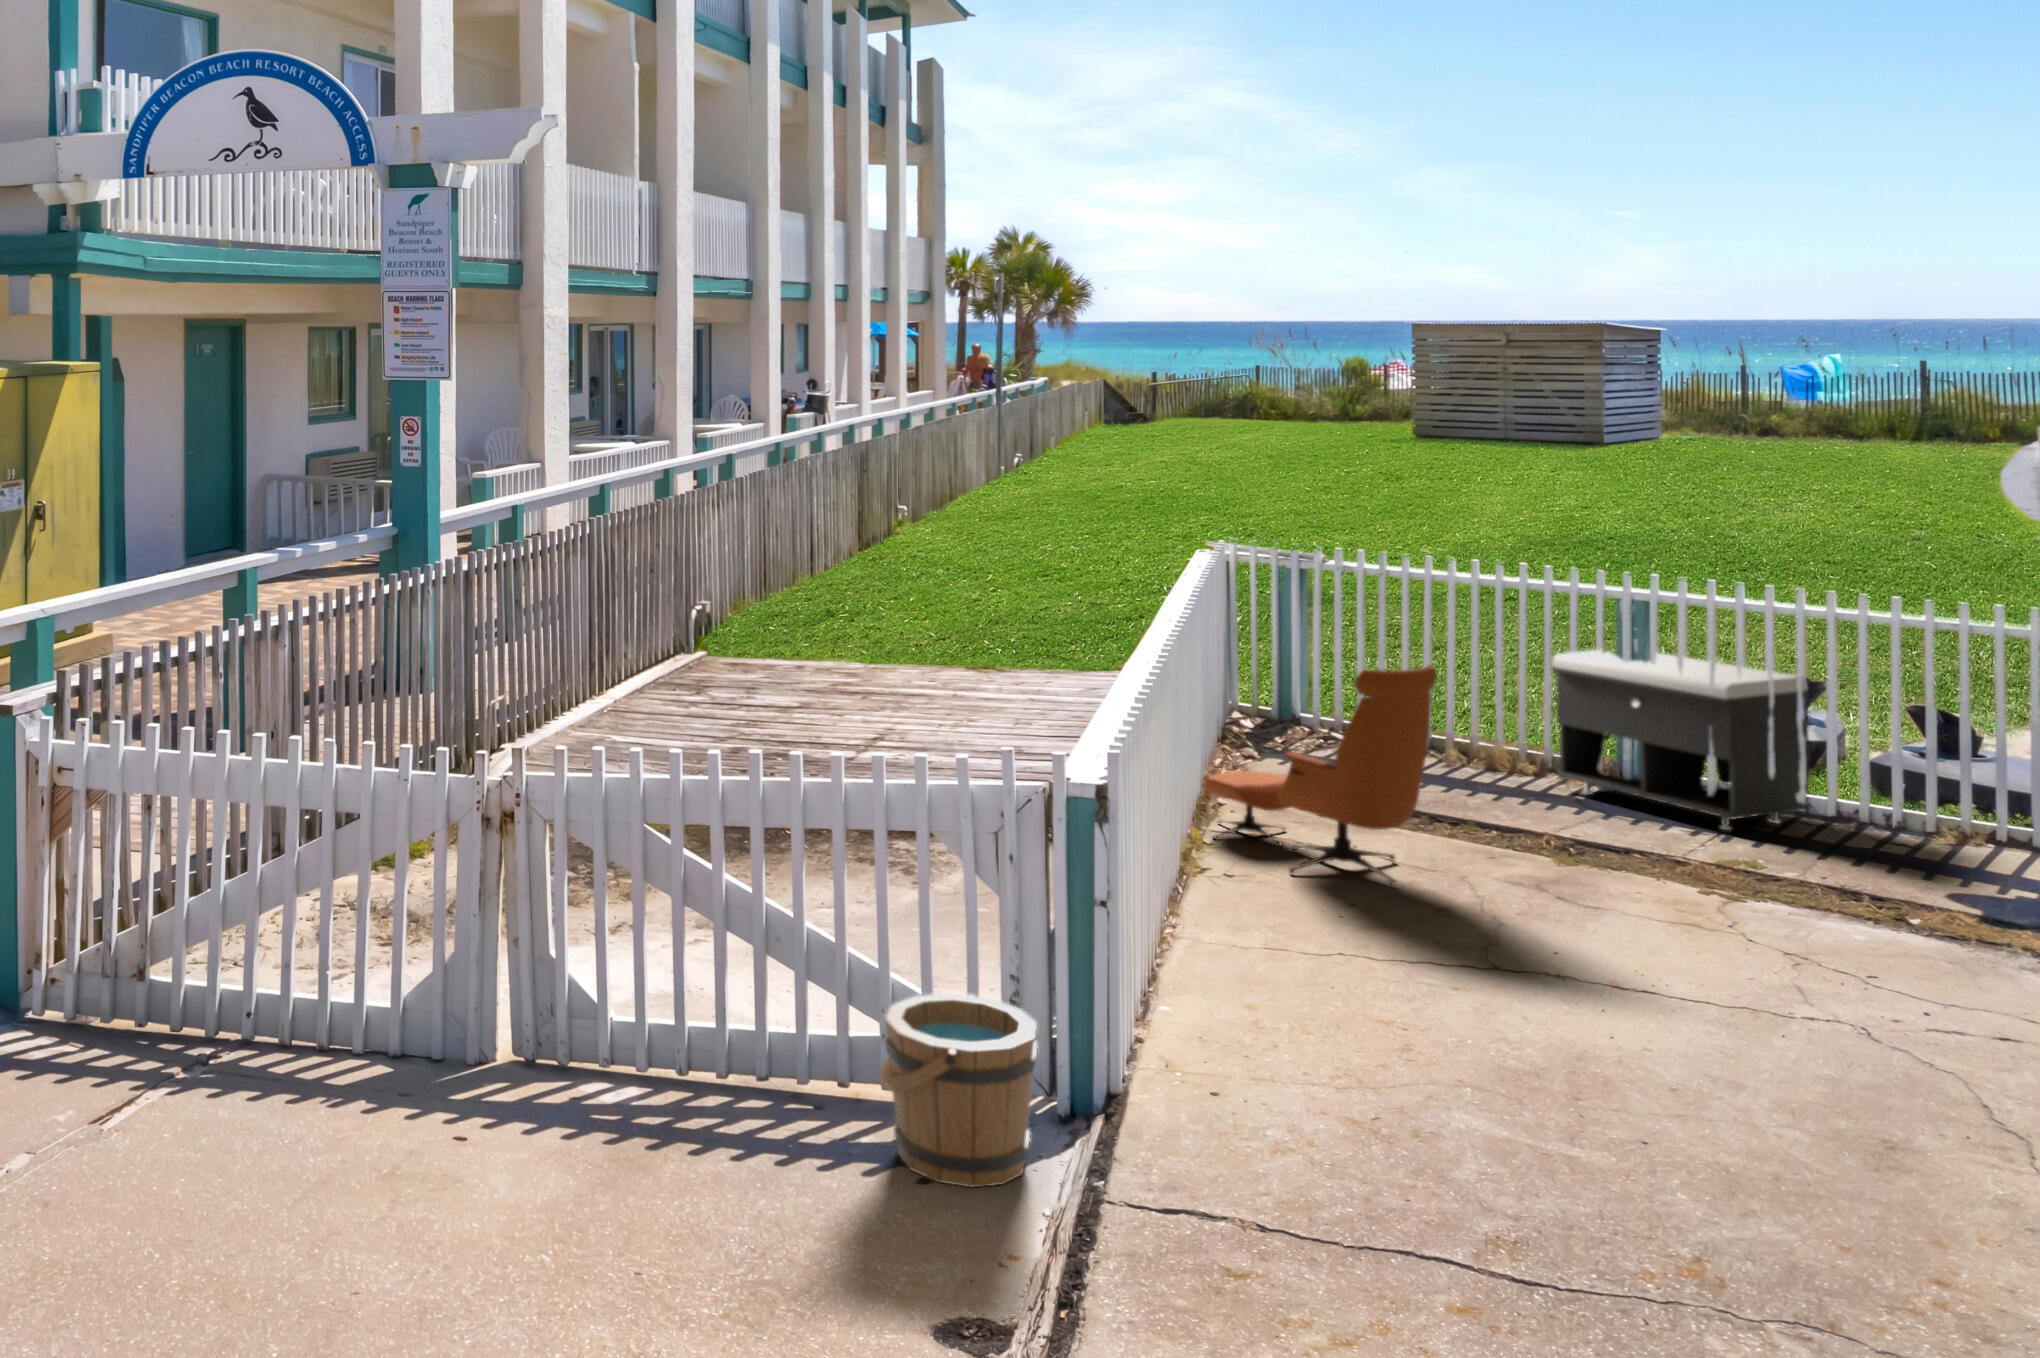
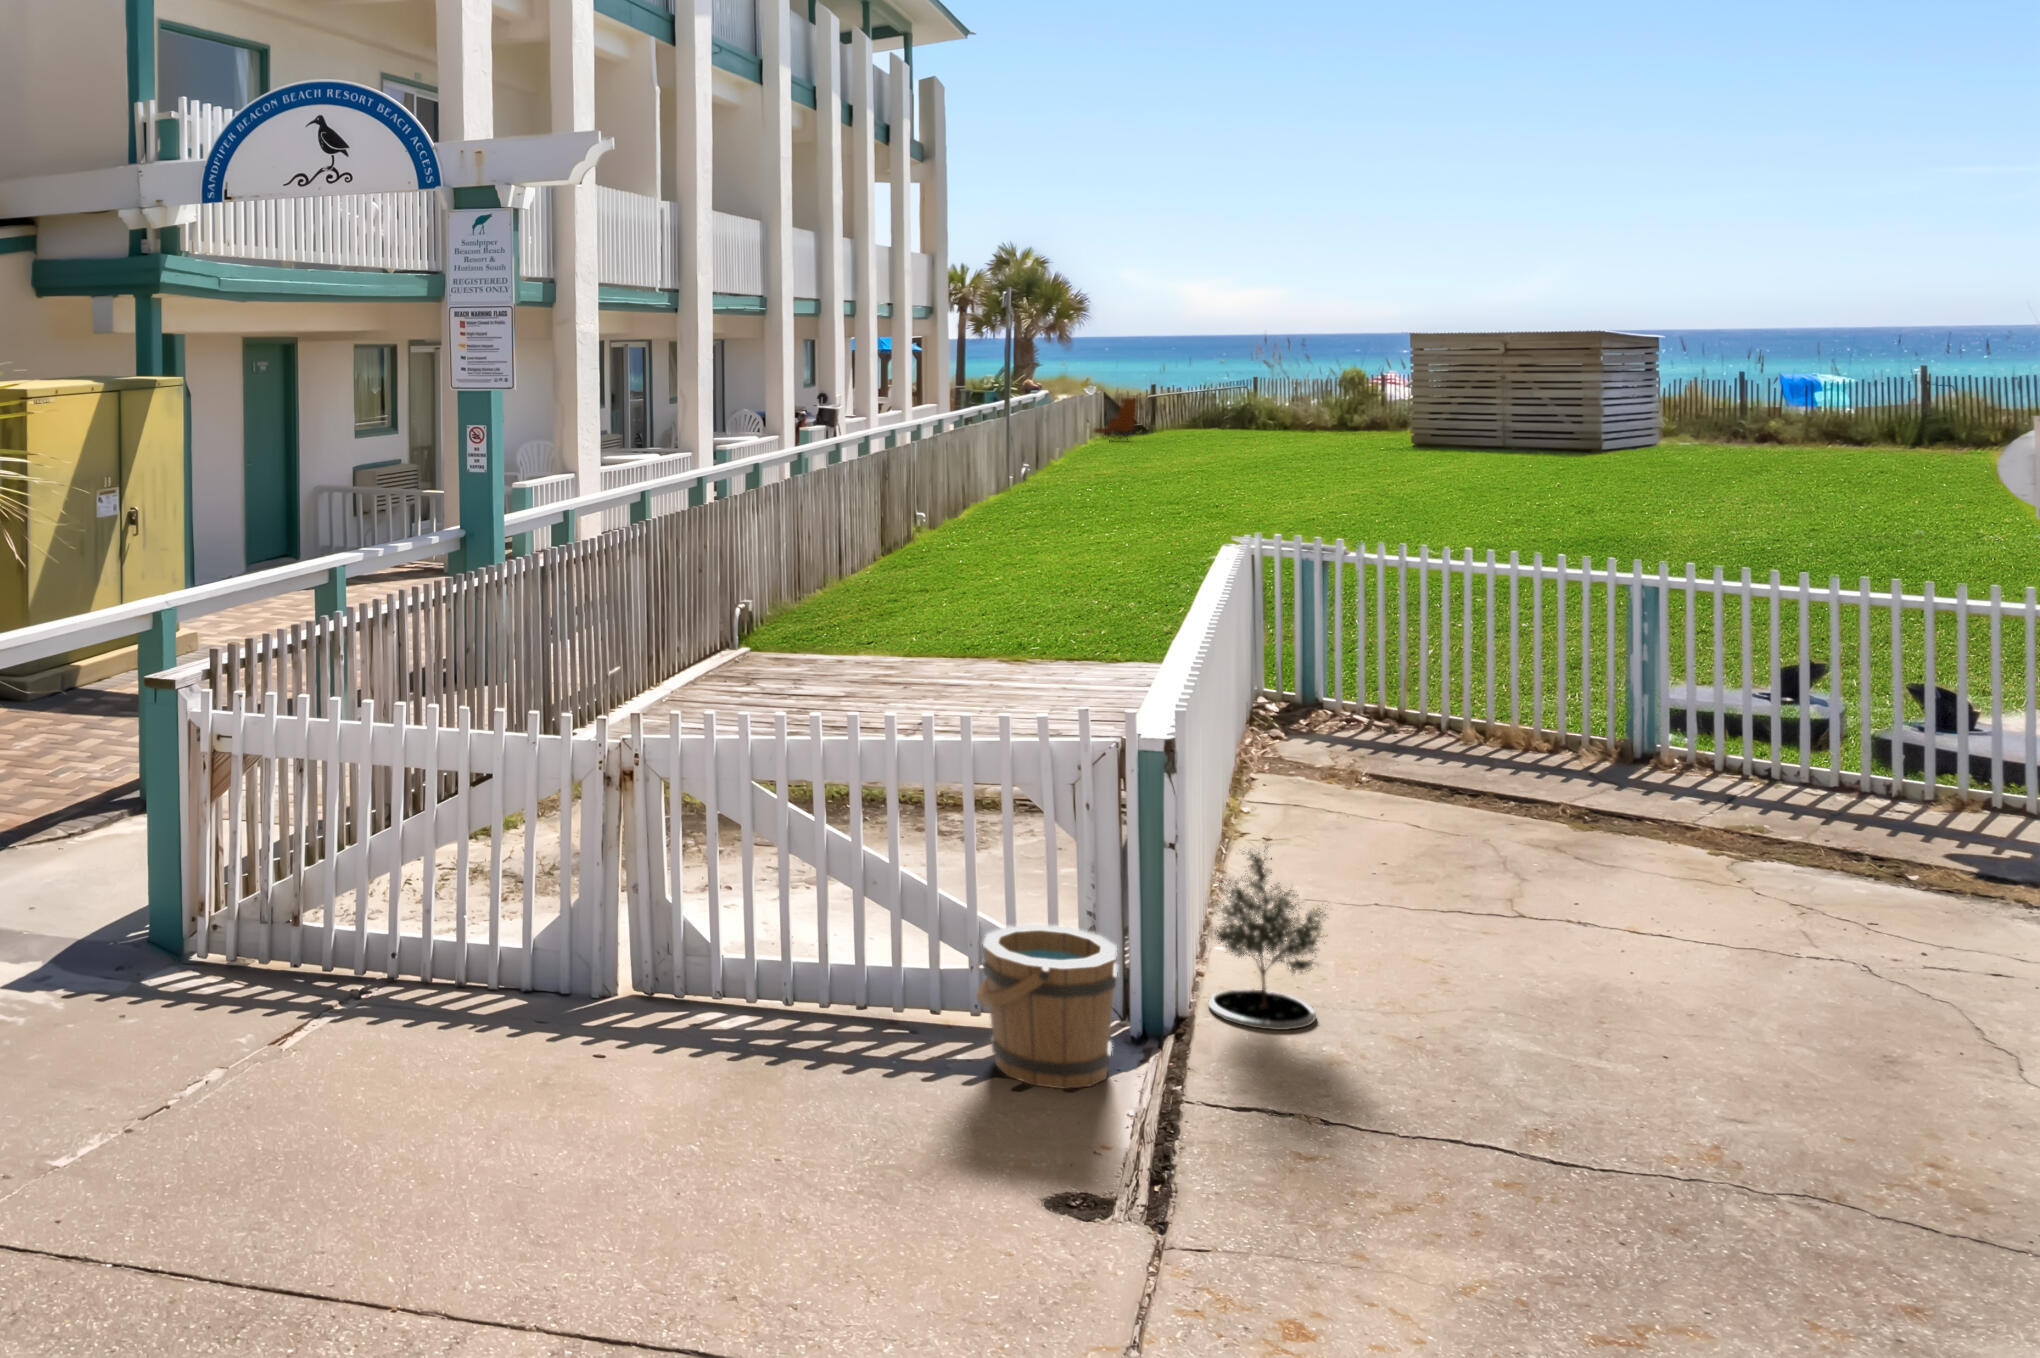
storage bench: present [1553,650,1809,830] -> none [1565,635,1806,802]
lounge chair: present [1203,665,1437,885] -> present [1094,398,1137,440]
potted tree: none [1138,891,1285,1111] -> present [1204,840,1328,1030]

